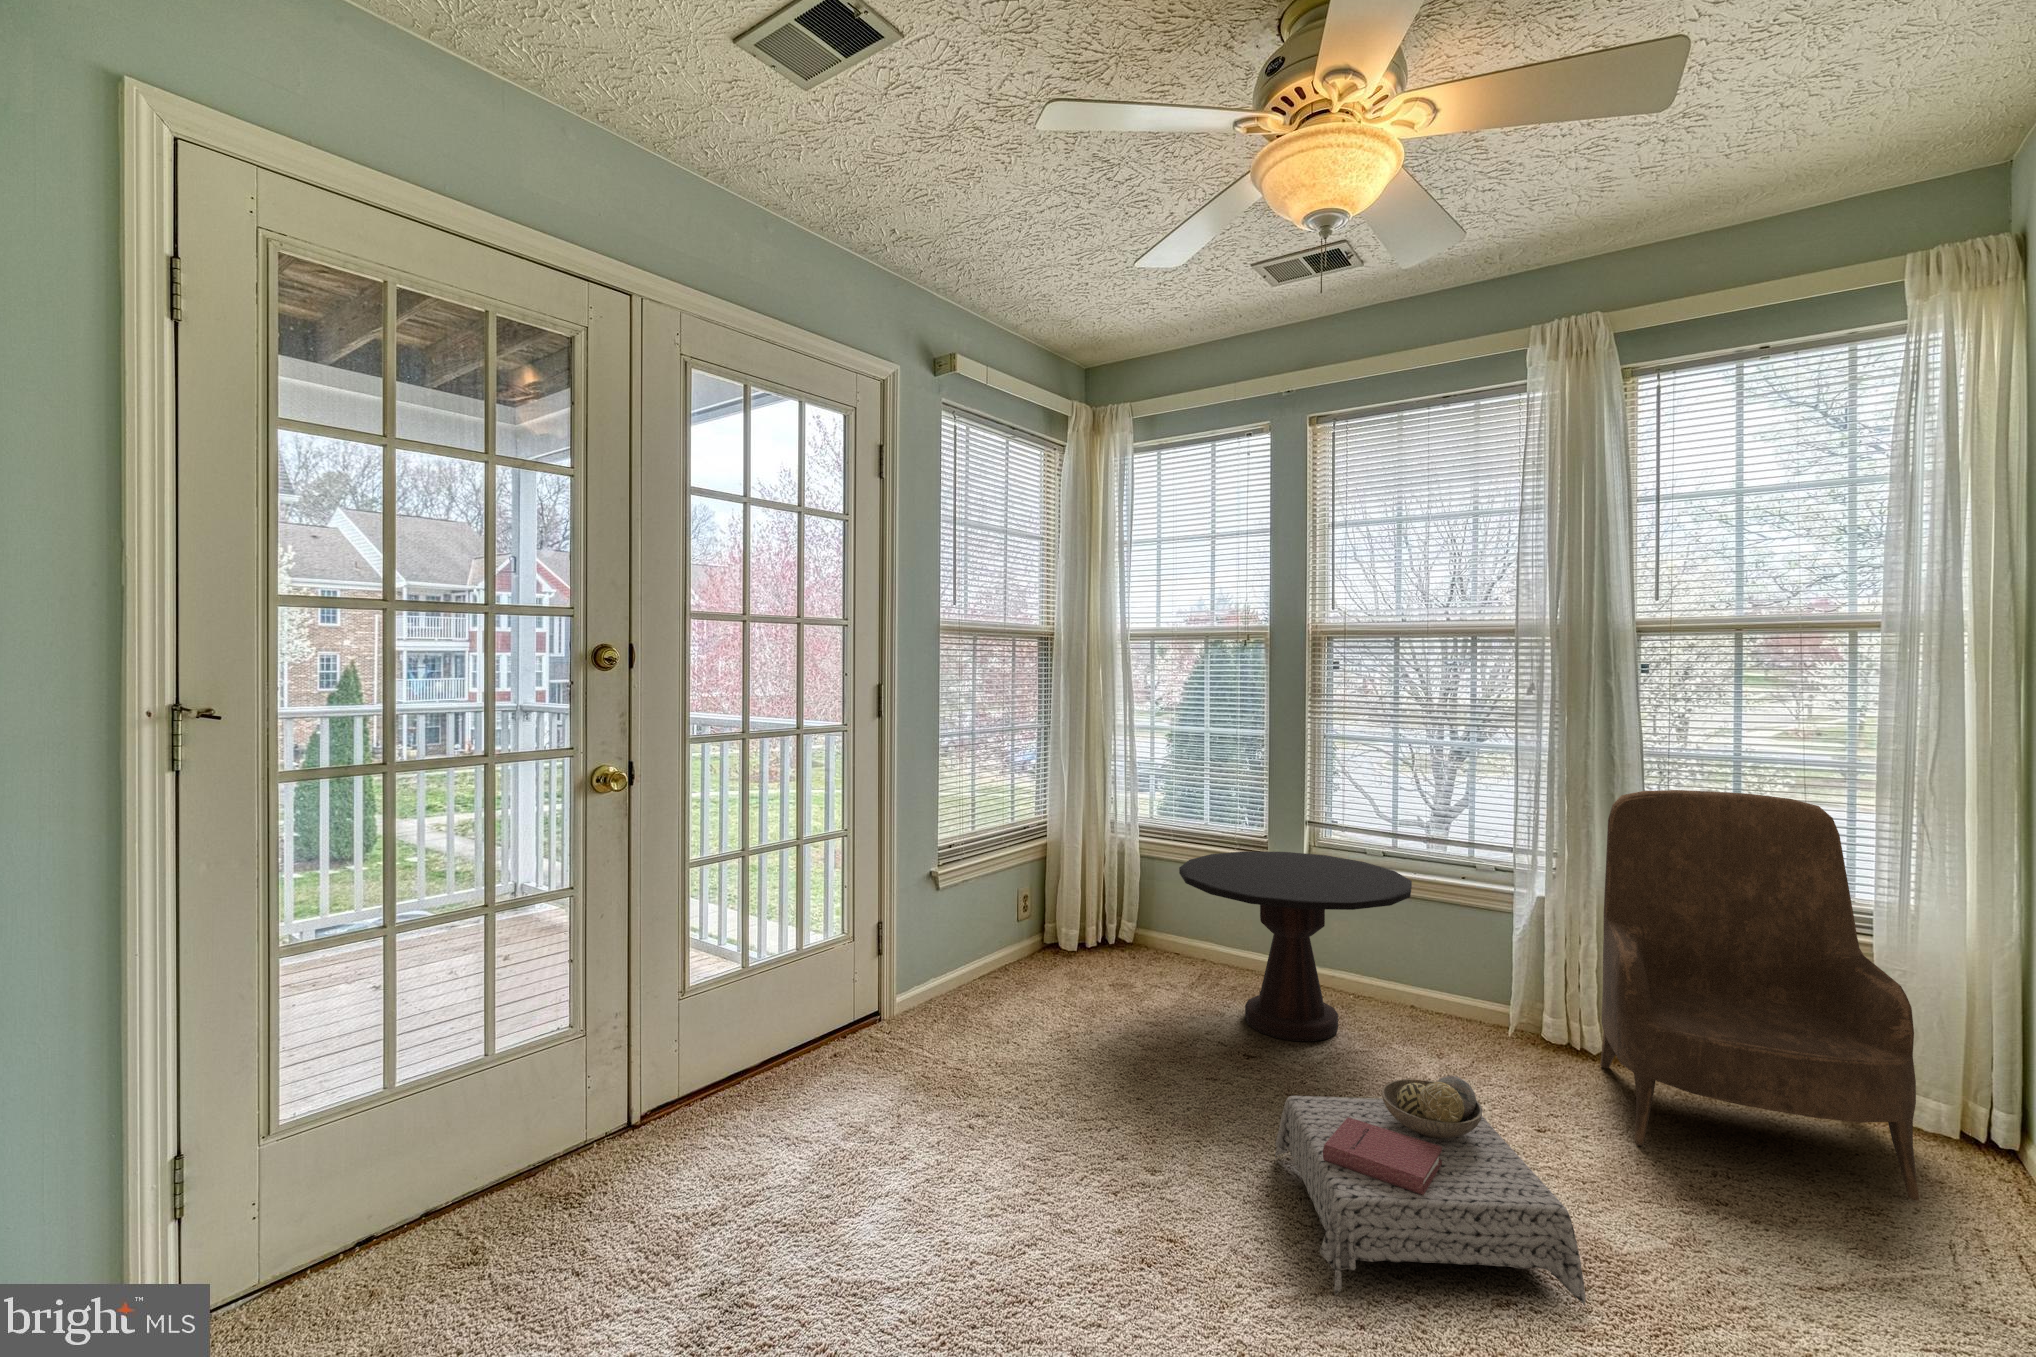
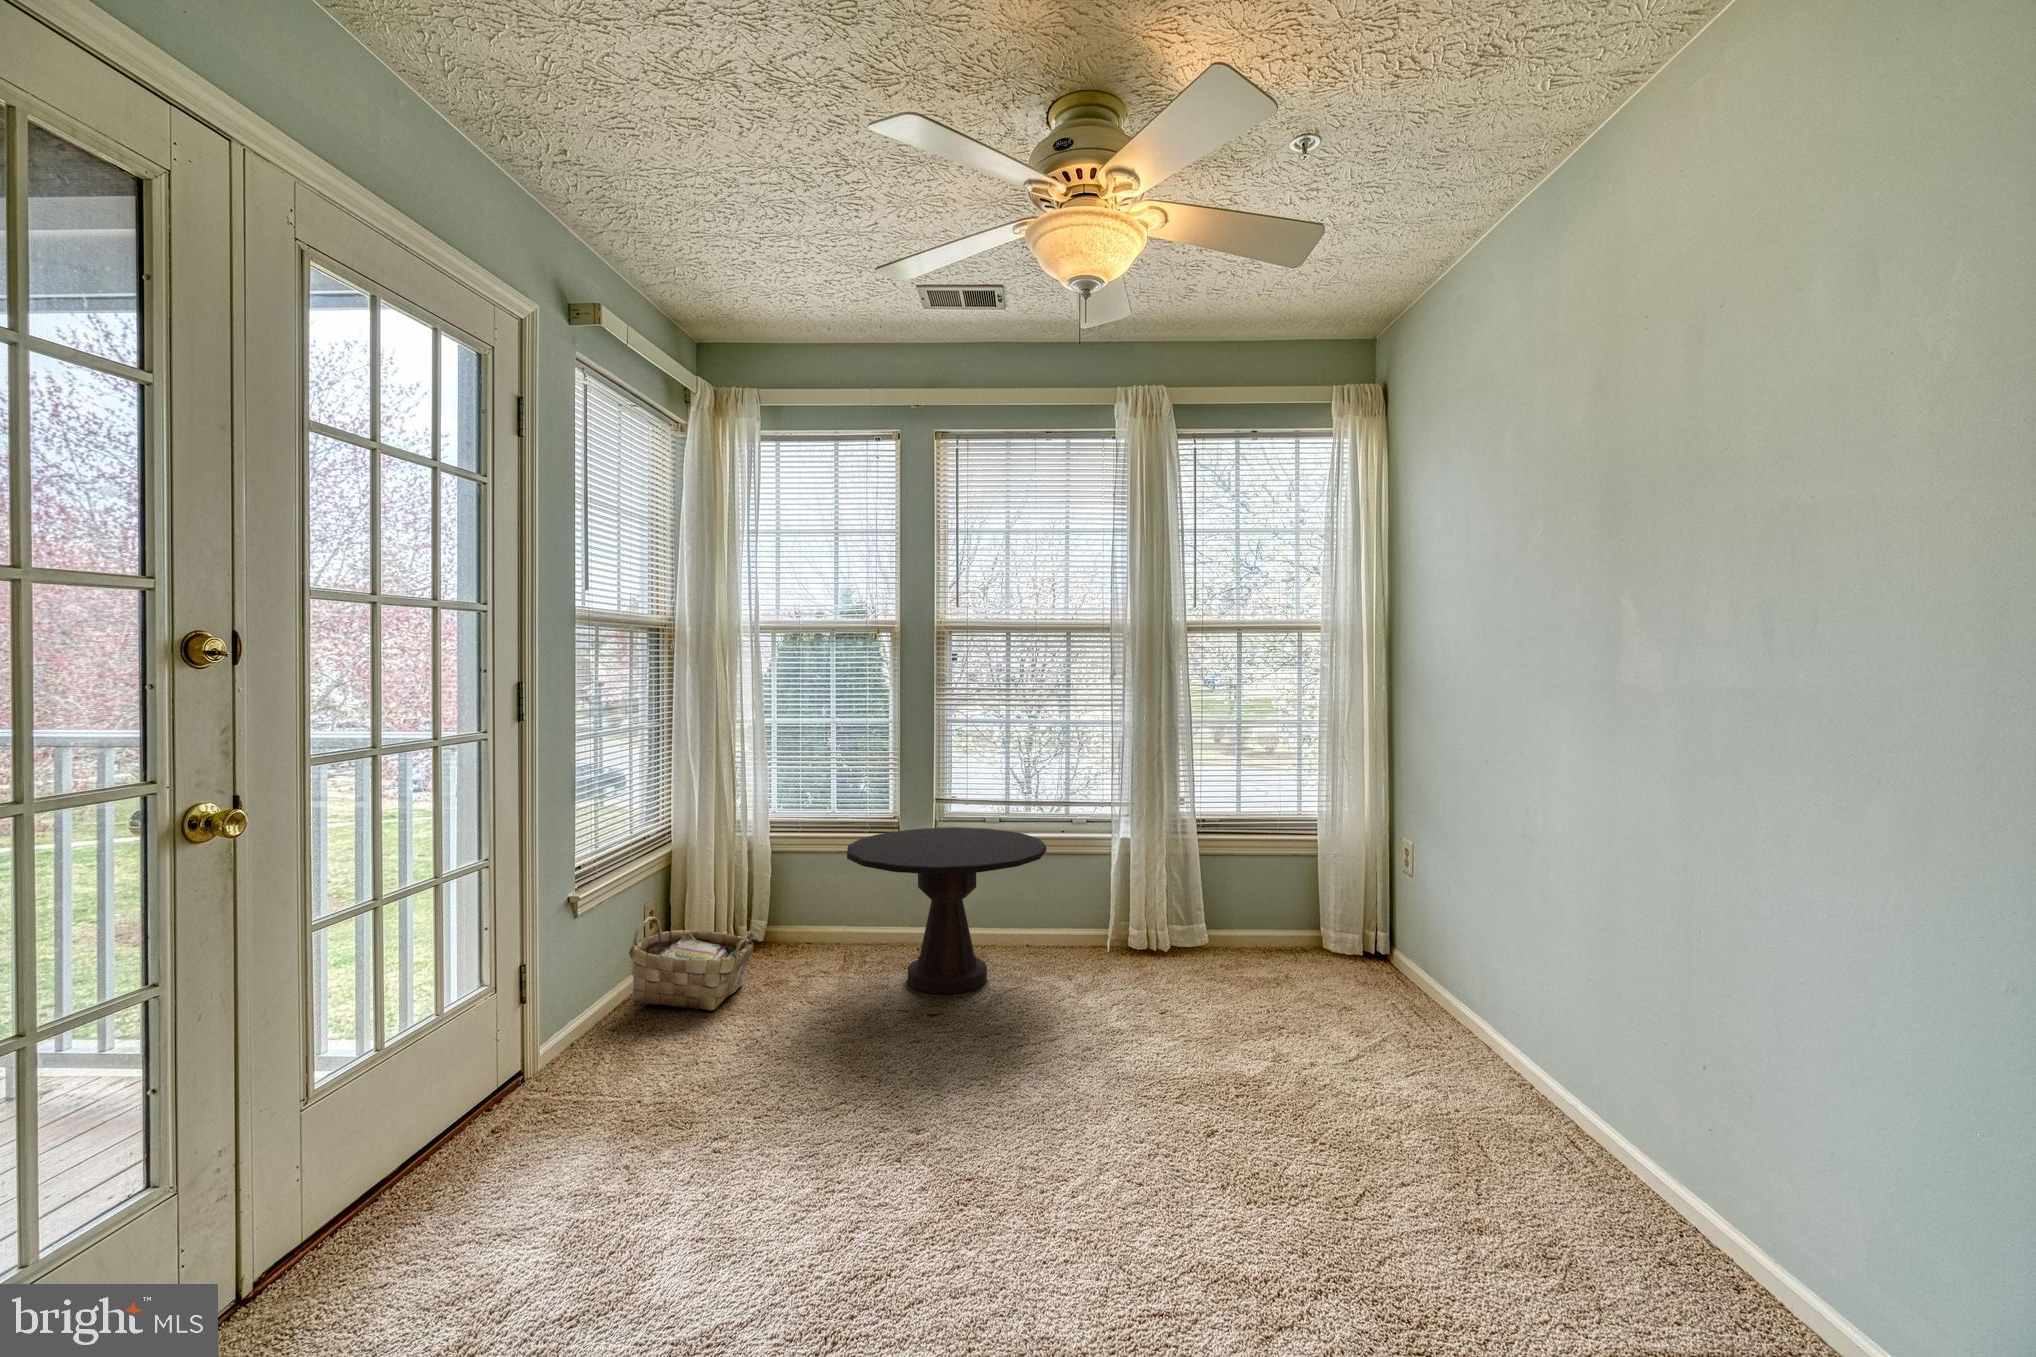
armchair: present [1600,790,1919,1200] -> none [1167,747,1358,1006]
woven basket: none [989,901,1096,999] -> present [629,917,753,1011]
ottoman: present [1275,1075,1586,1305] -> none [1007,979,1251,1170]

